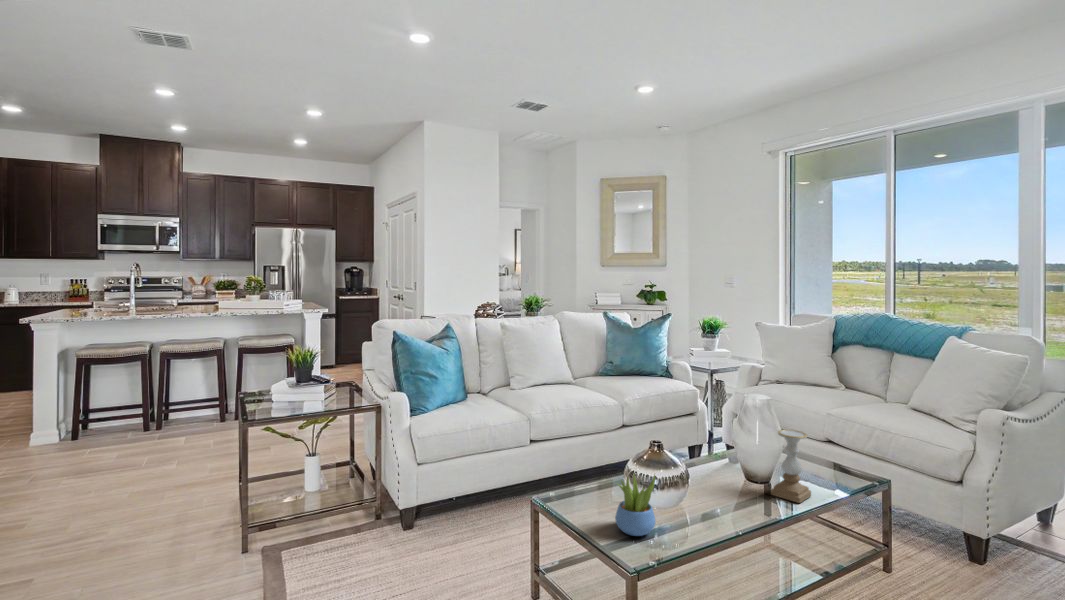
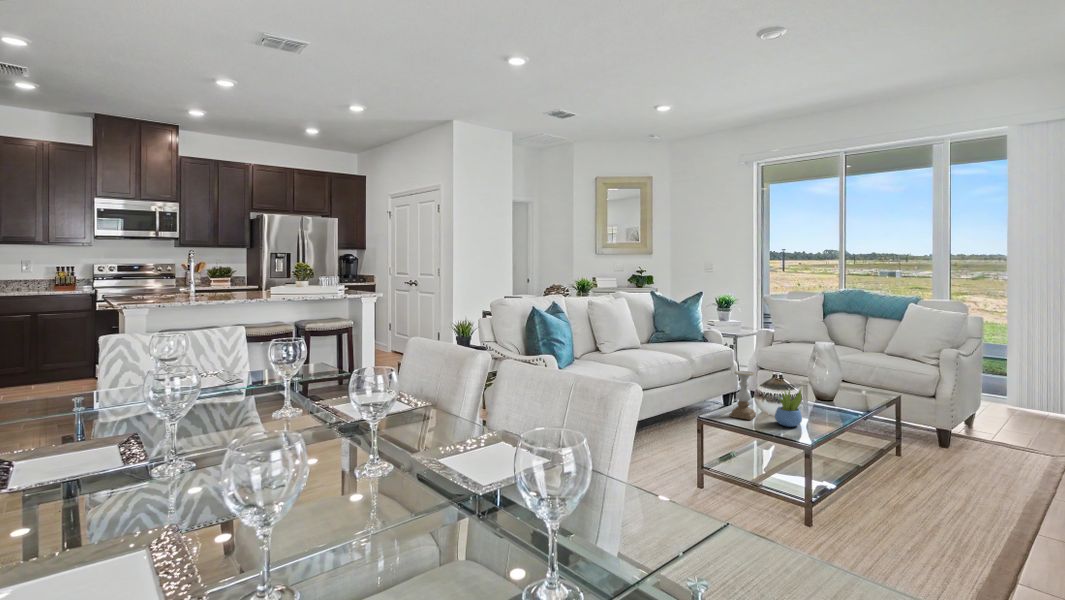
candle holder: present [771,430,811,503] -> present [730,371,756,420]

